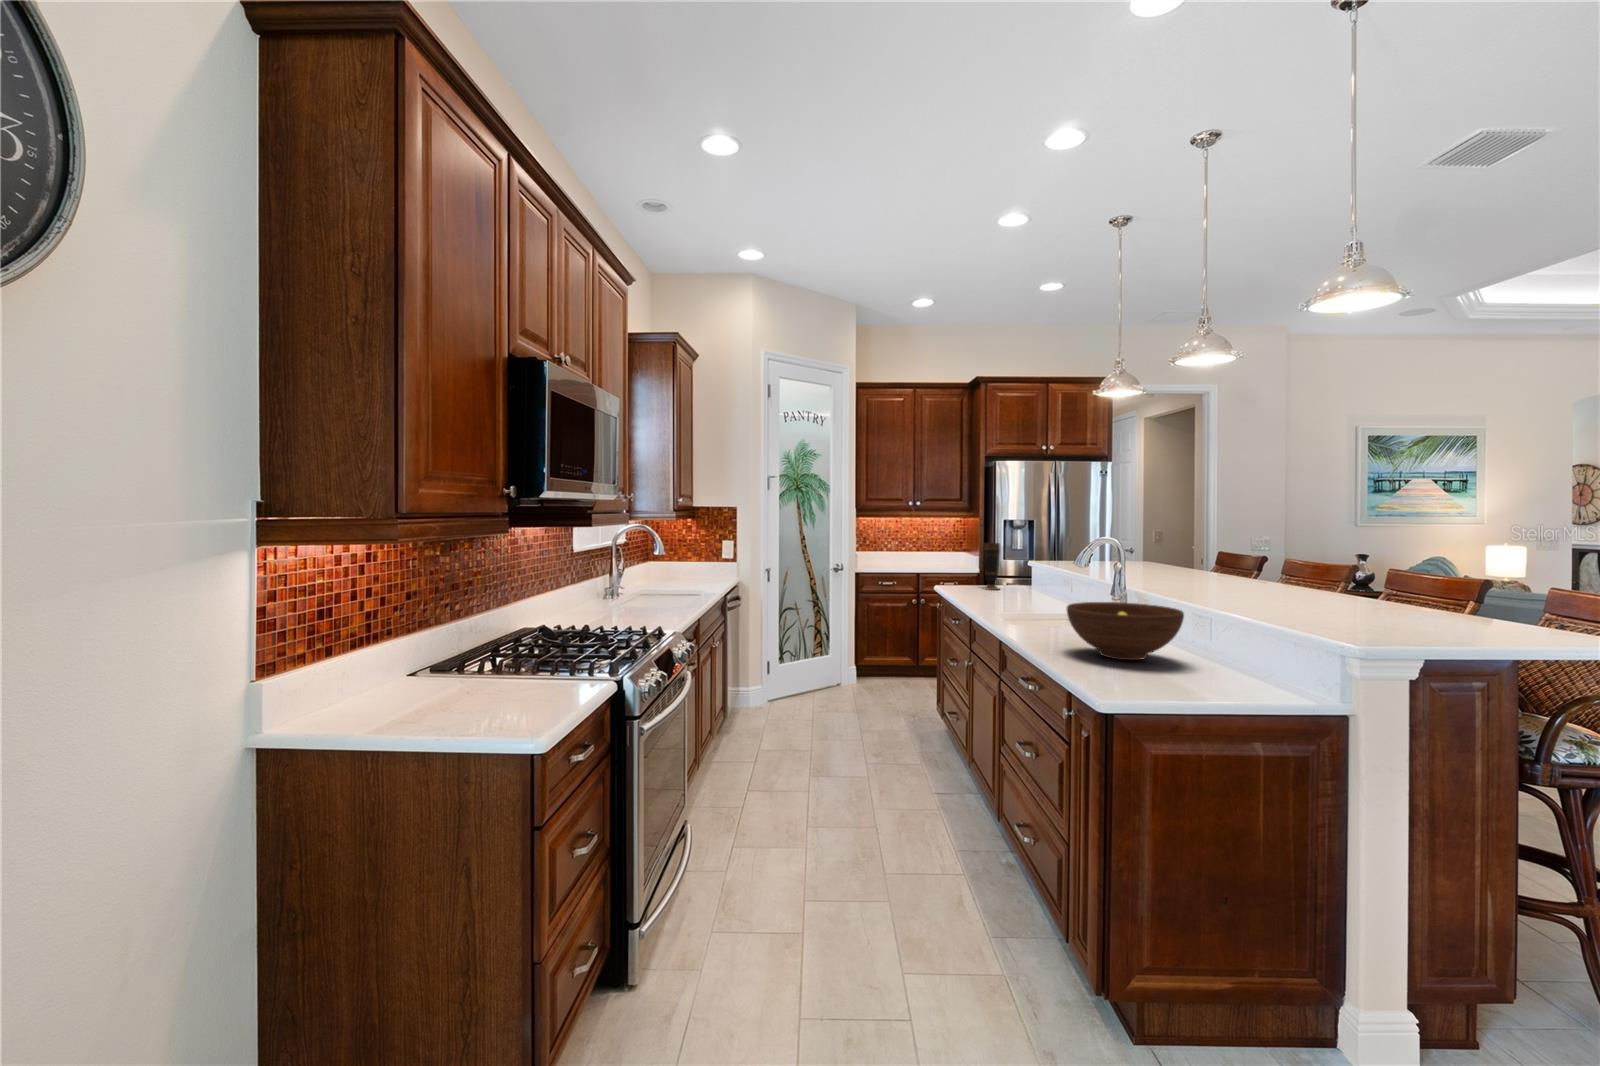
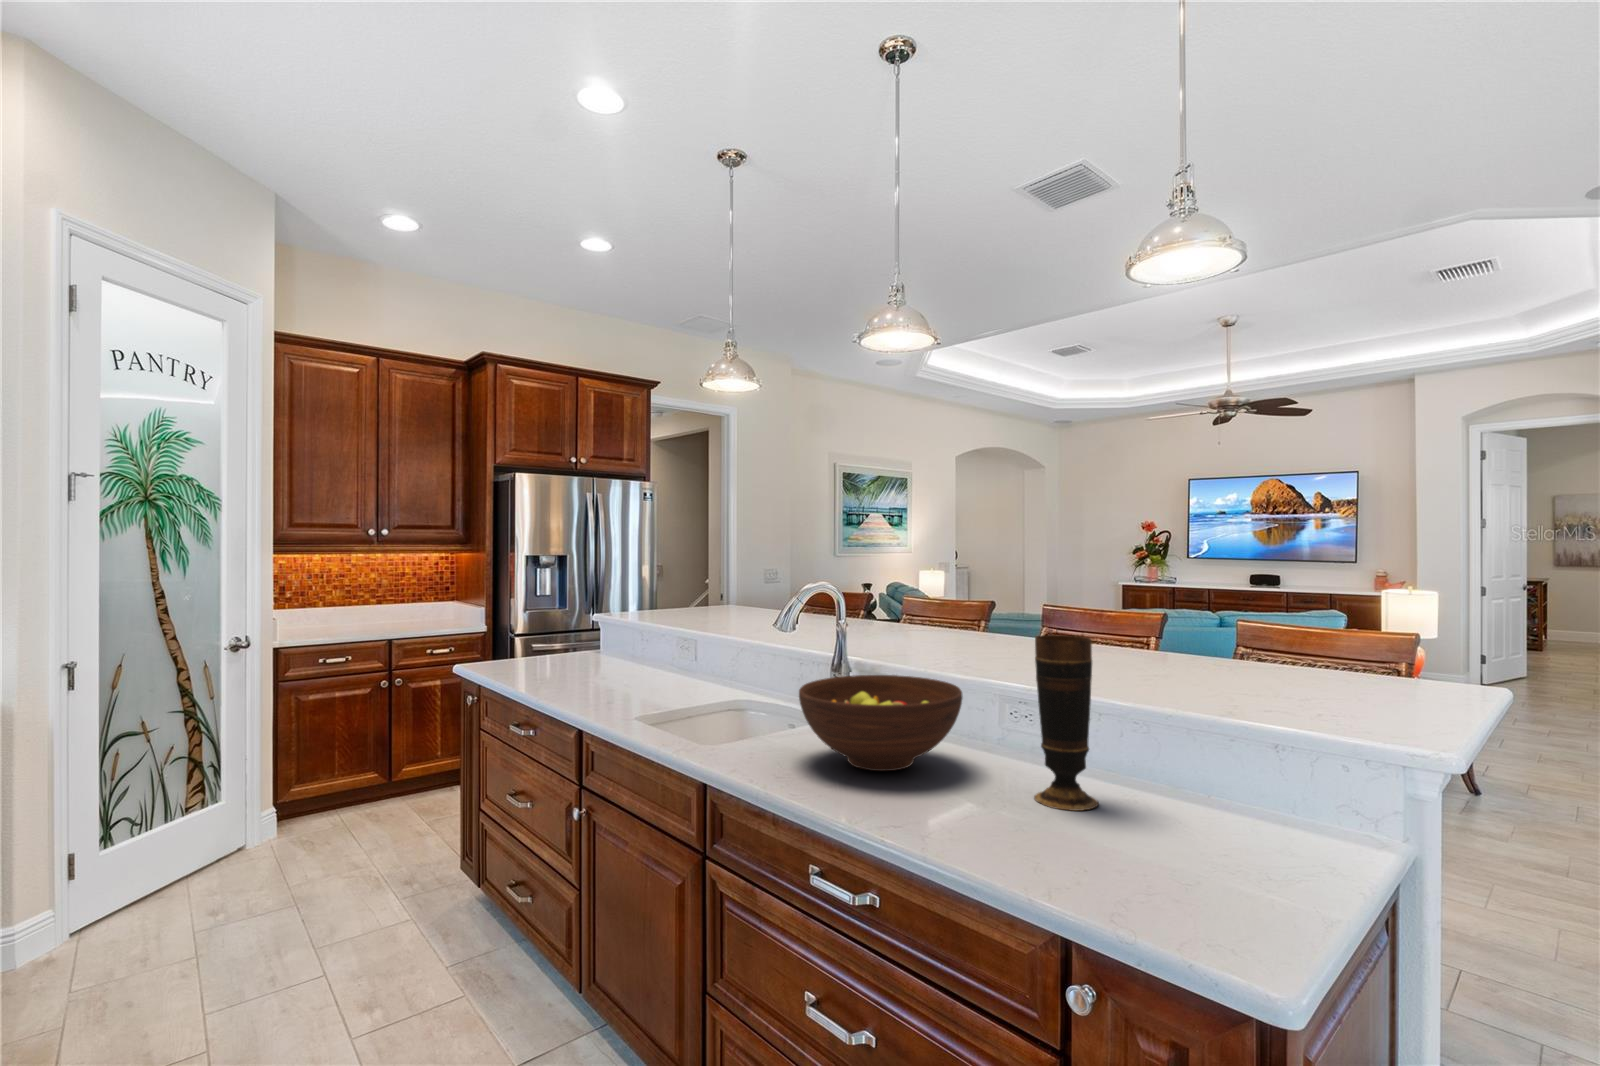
vase: present [984,543,1000,590] -> present [1034,635,1098,811]

